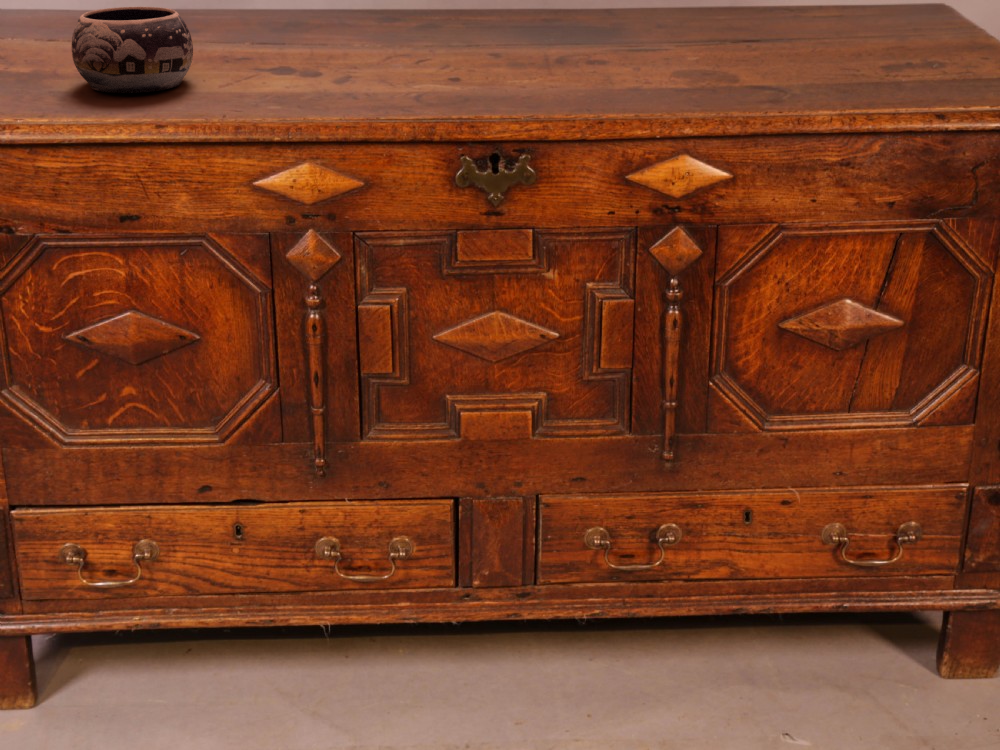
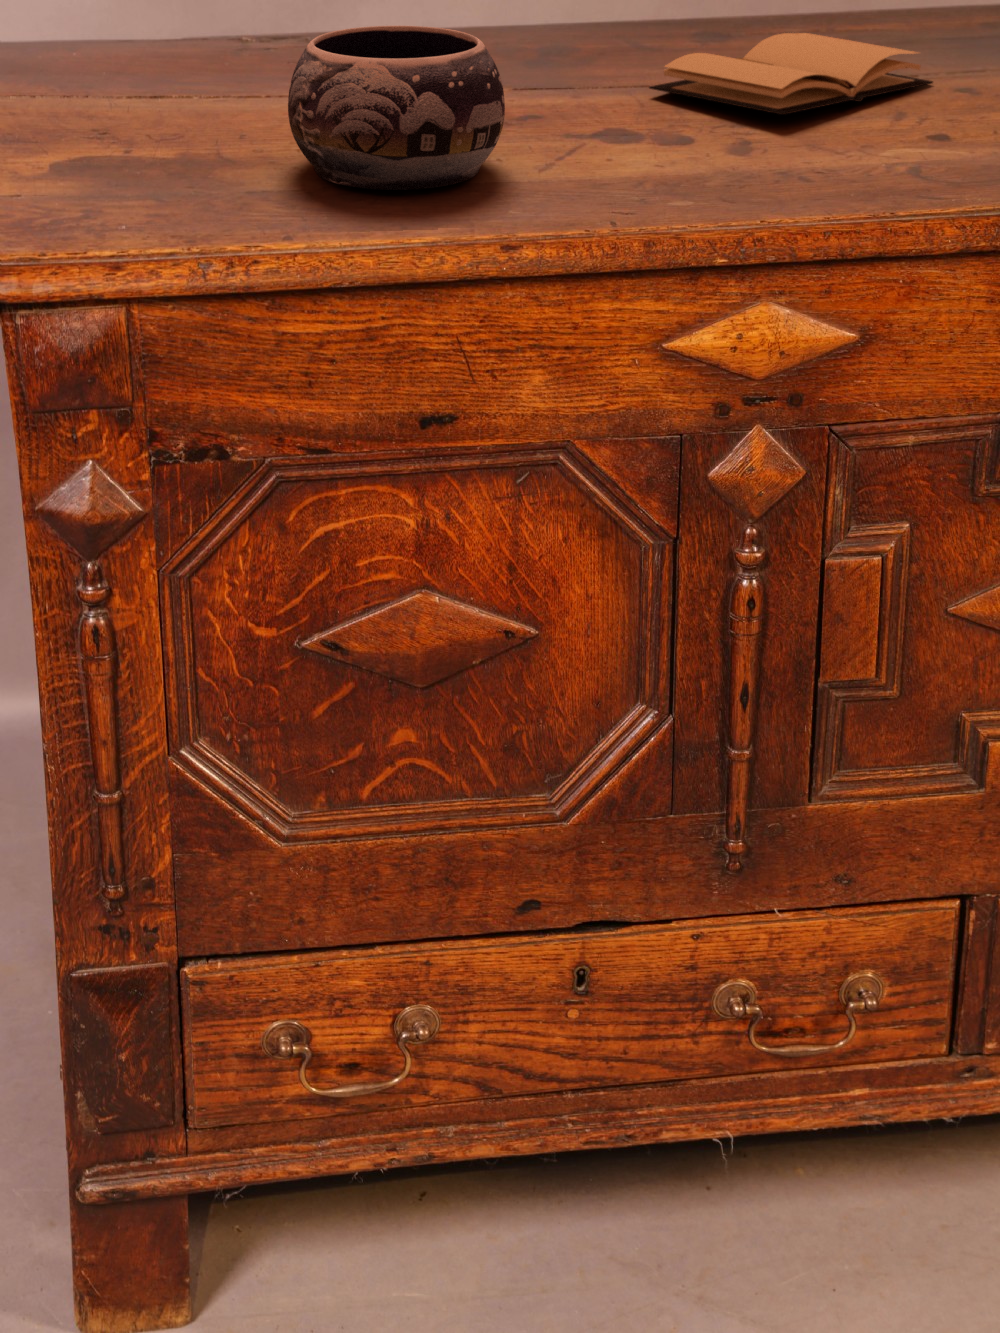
book: none [315,22,478,62] -> present [649,33,933,115]

